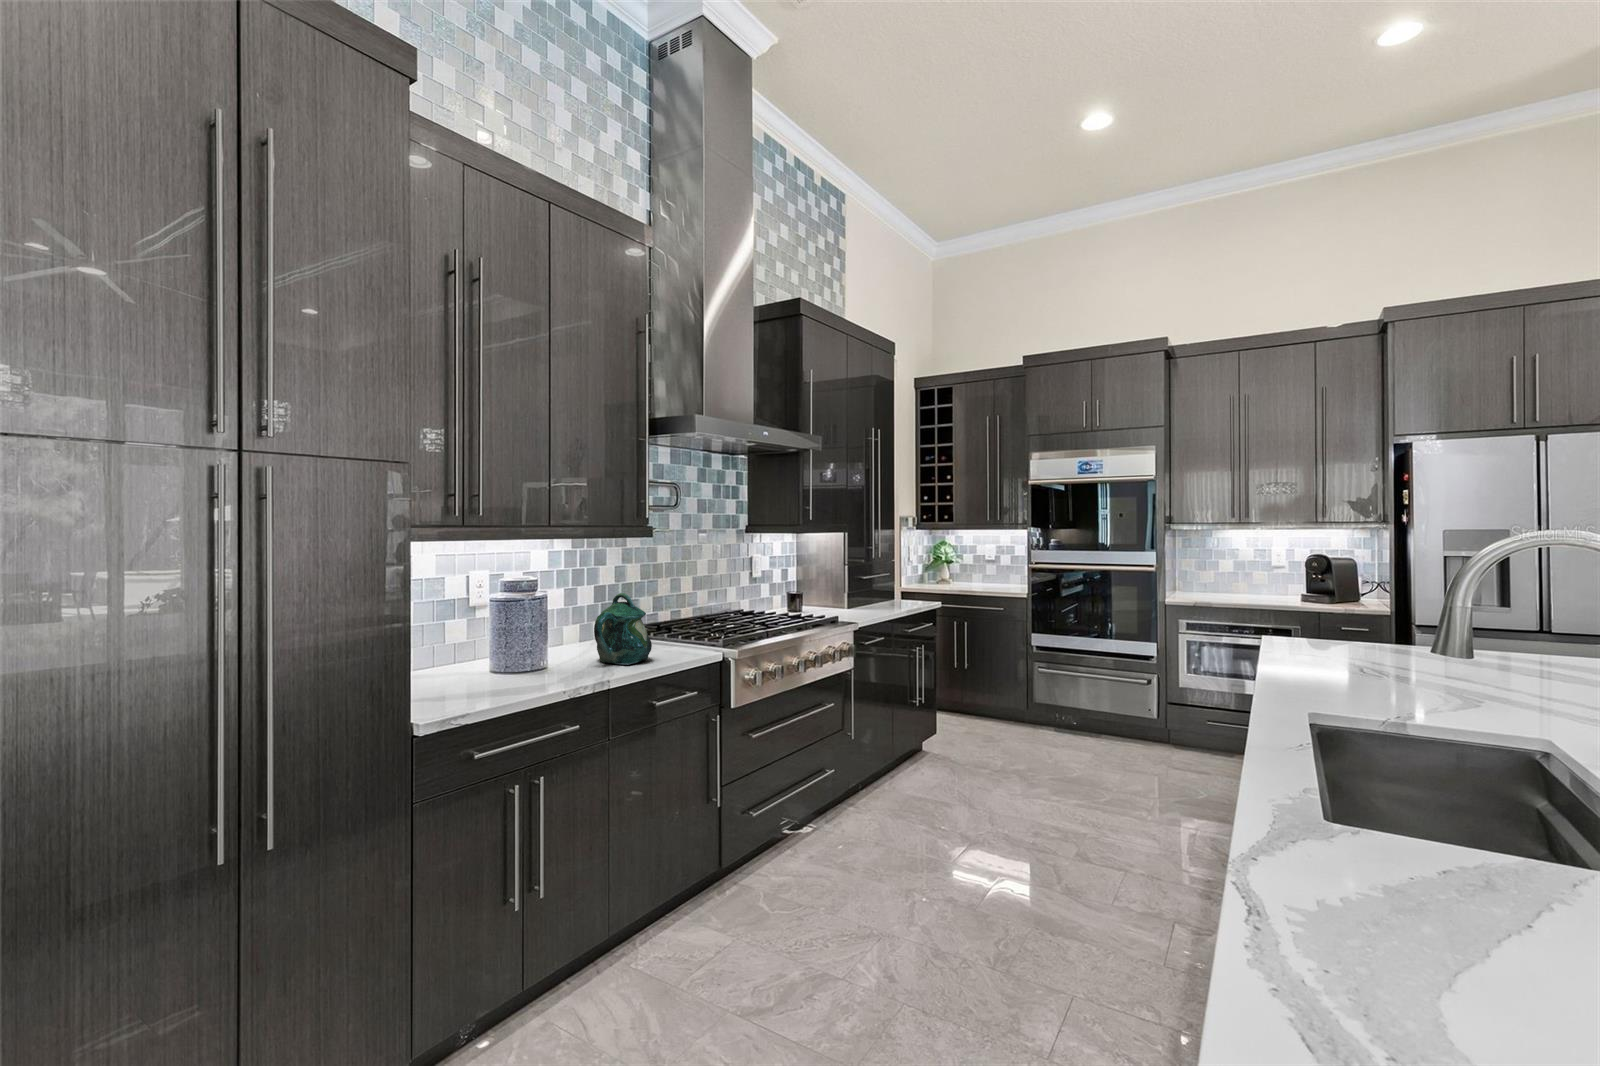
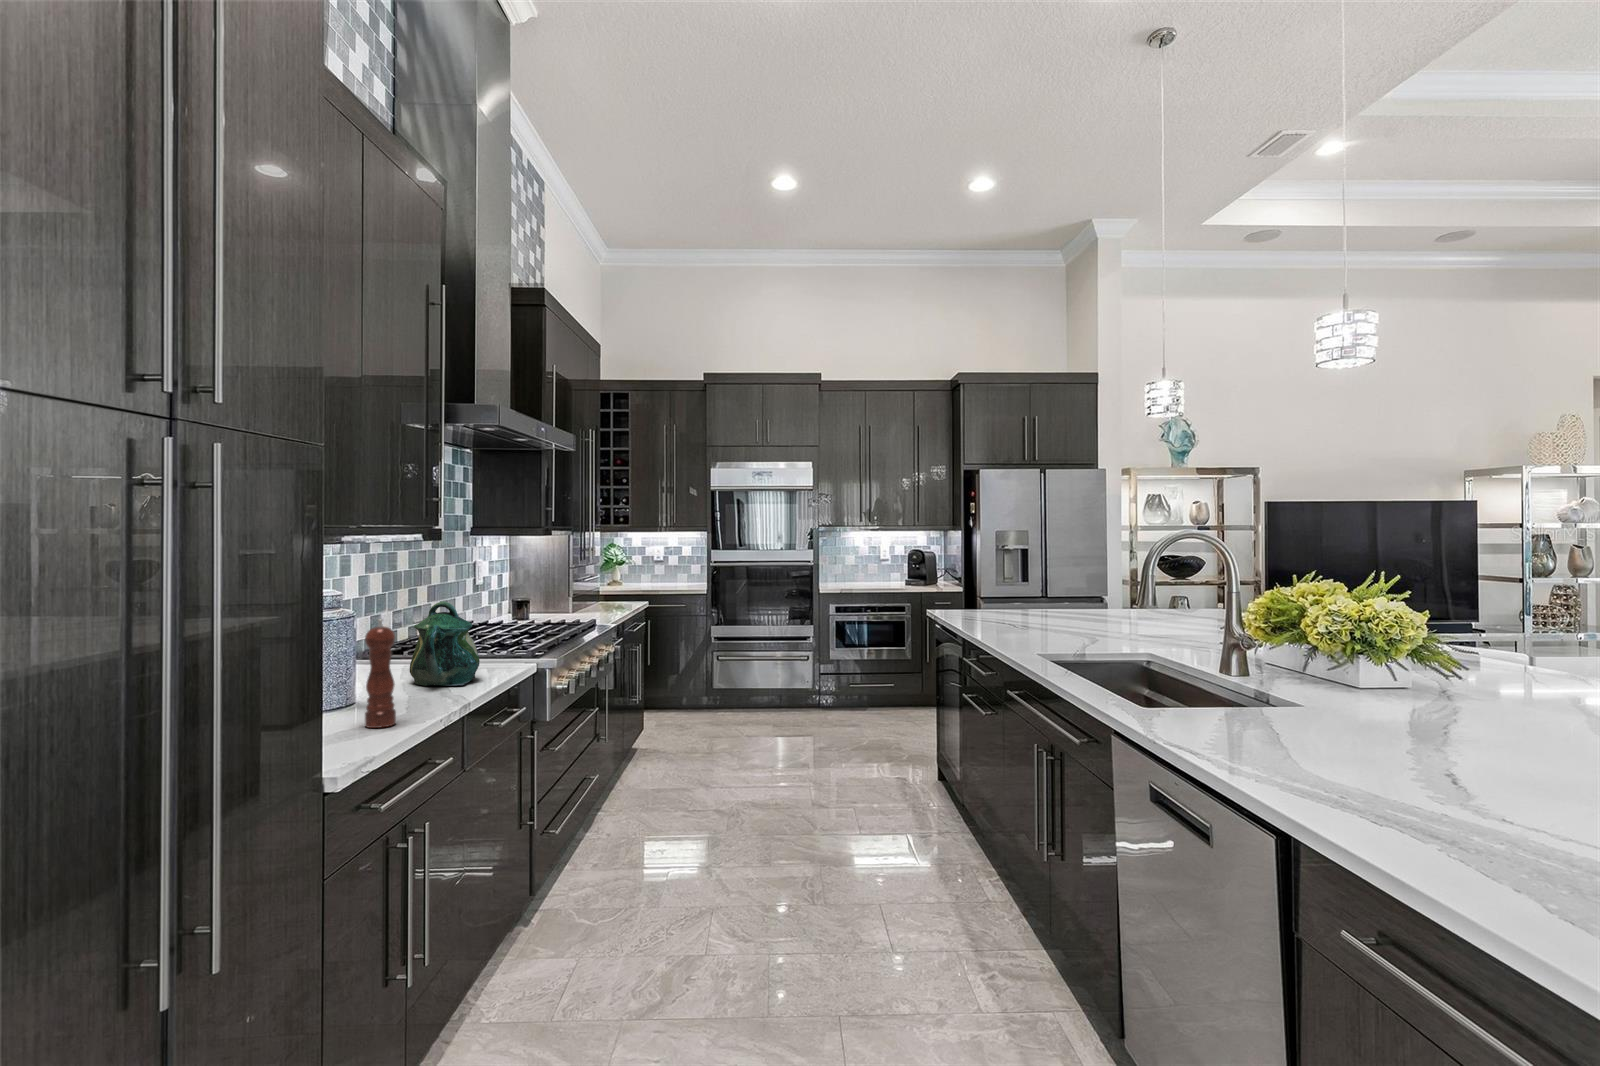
pepper mill: none [506,605,529,690] -> present [365,619,396,728]

